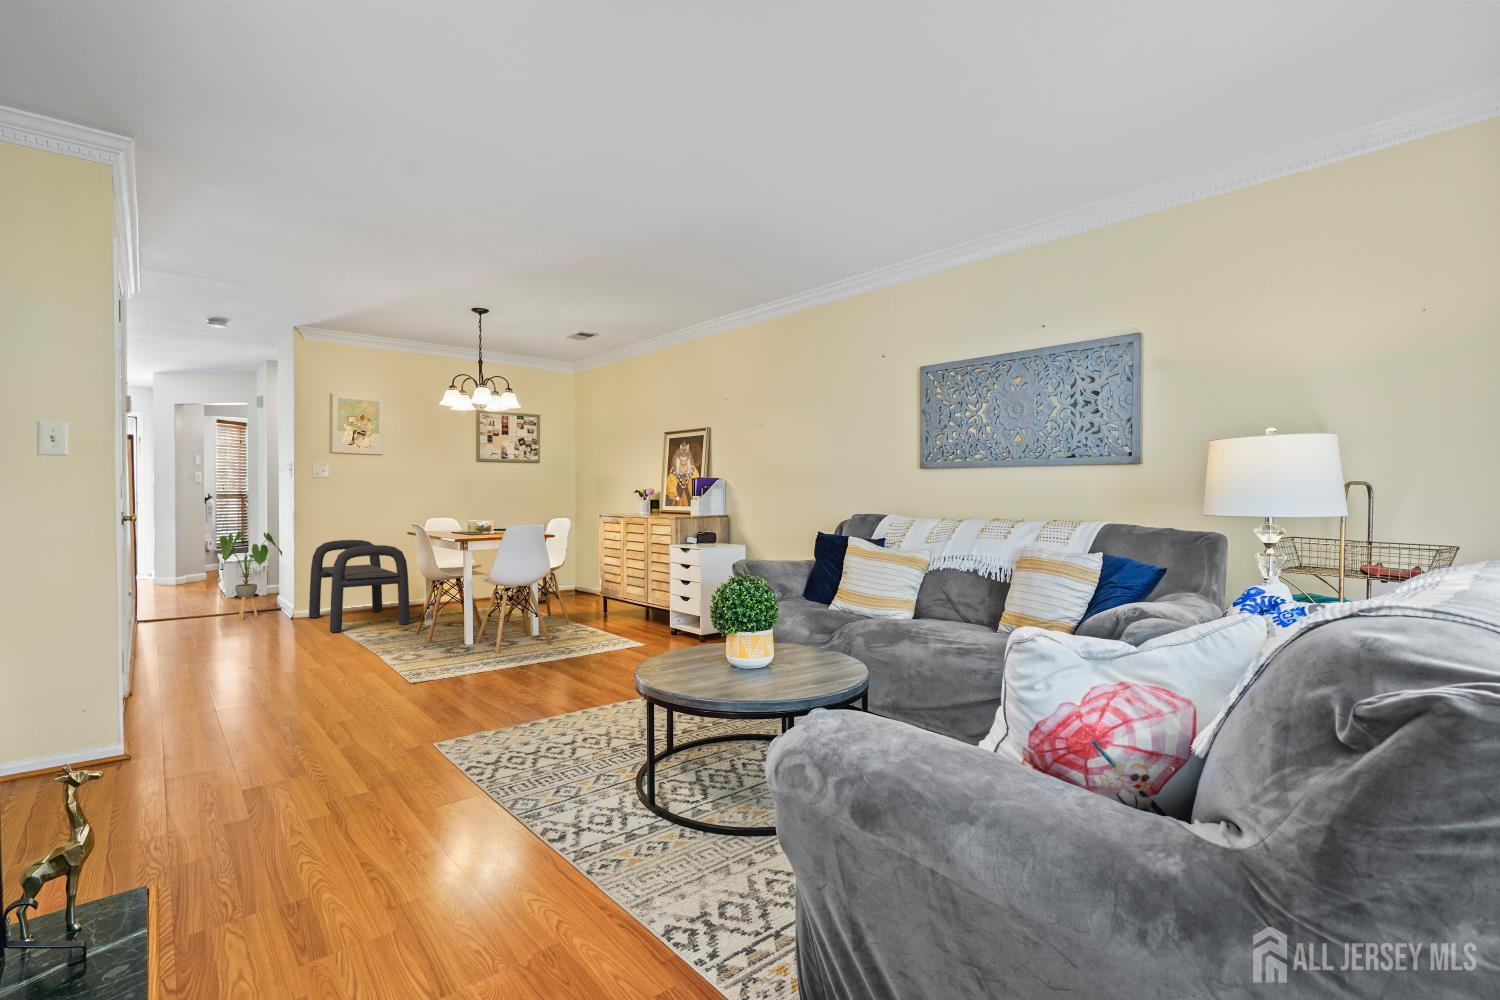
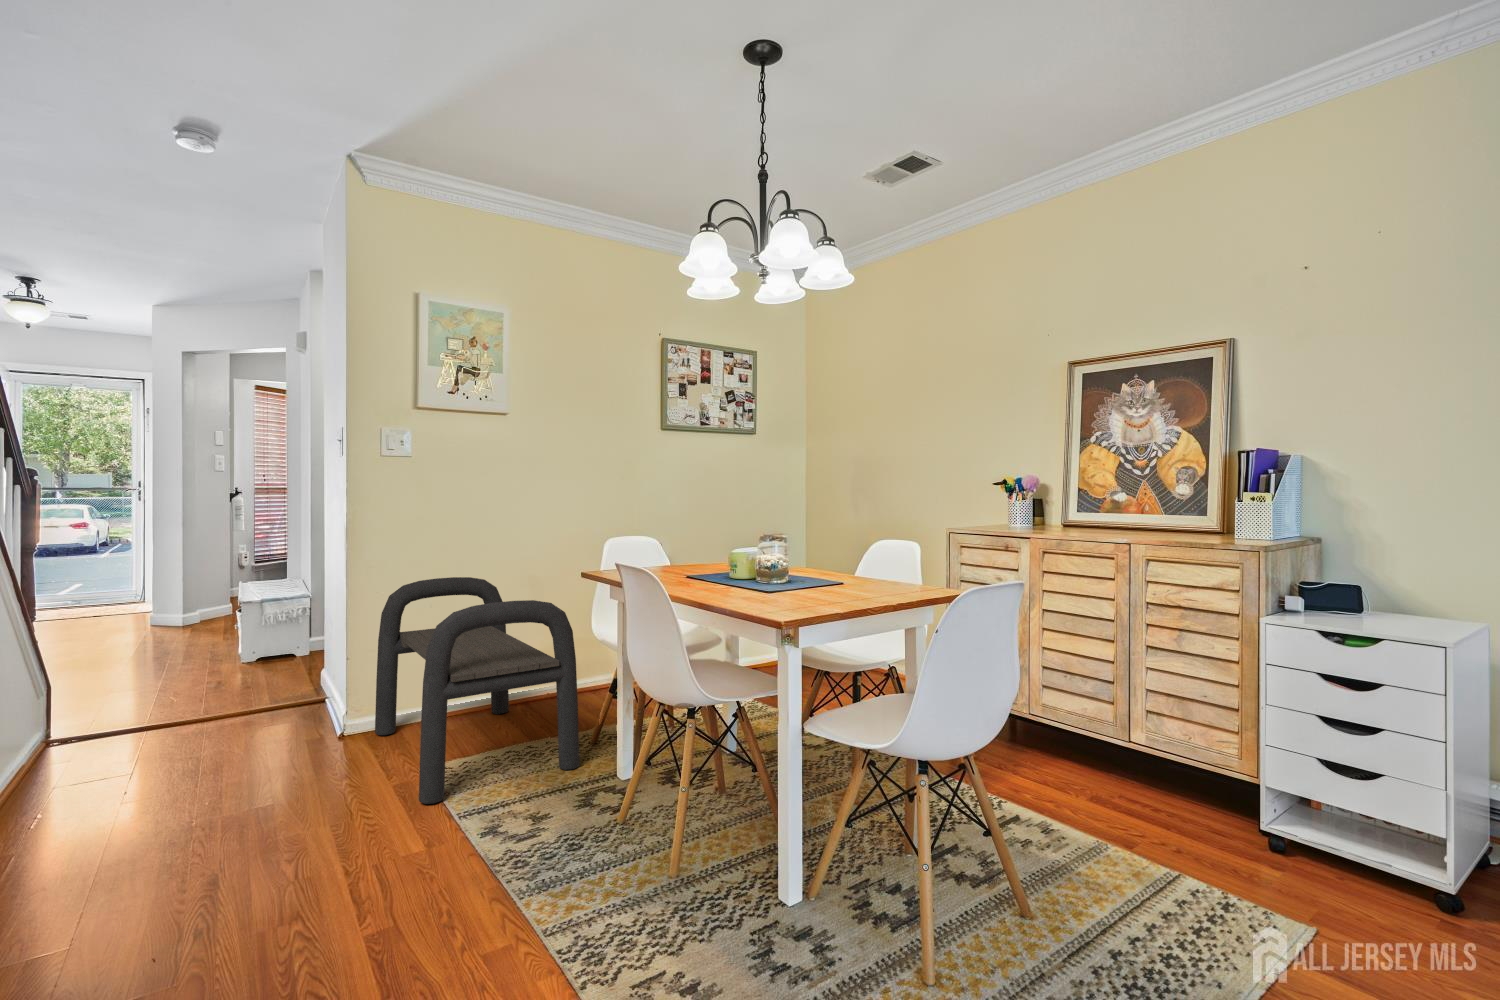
house plant: present [220,531,282,619] -> none [201,560,325,736]

